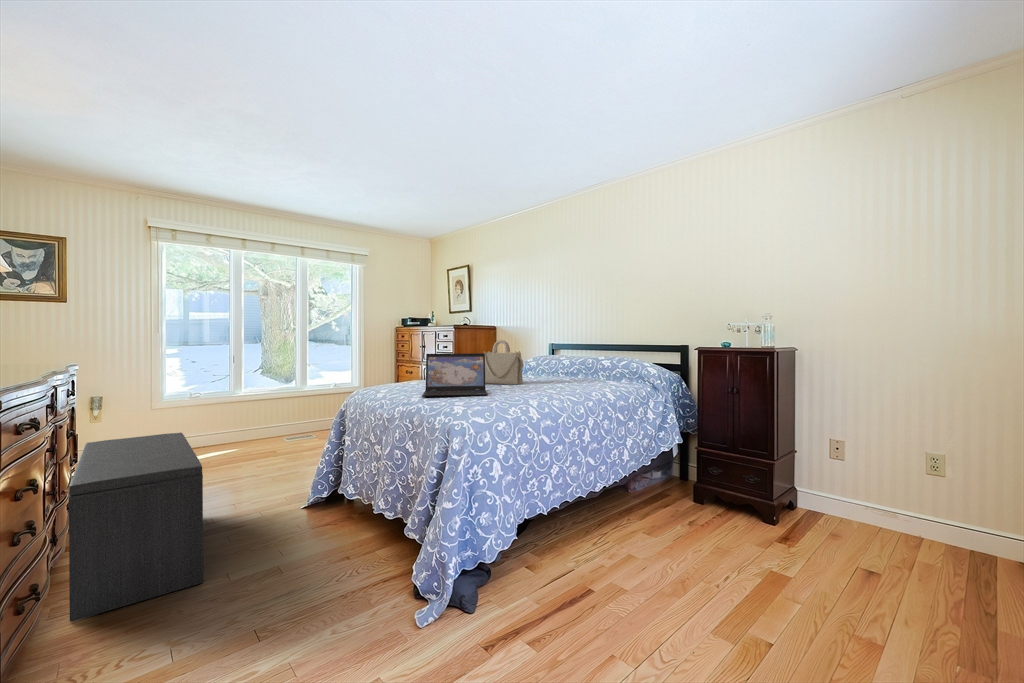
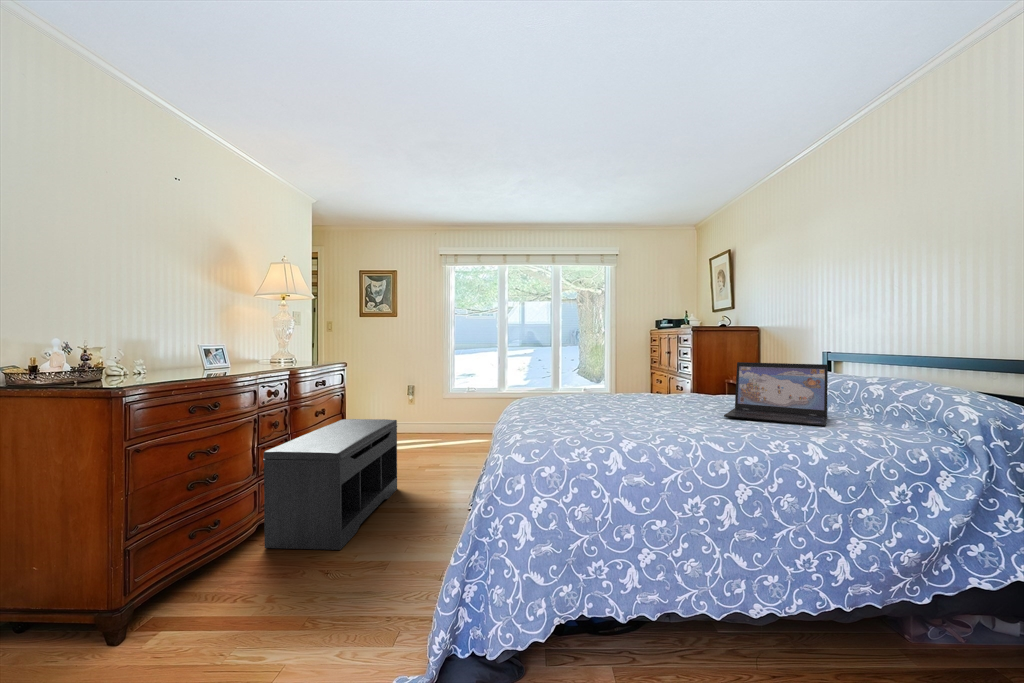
handbag: present [484,340,523,384] -> none [653,348,710,411]
laptop: present [422,353,488,397] -> present [724,362,828,427]

